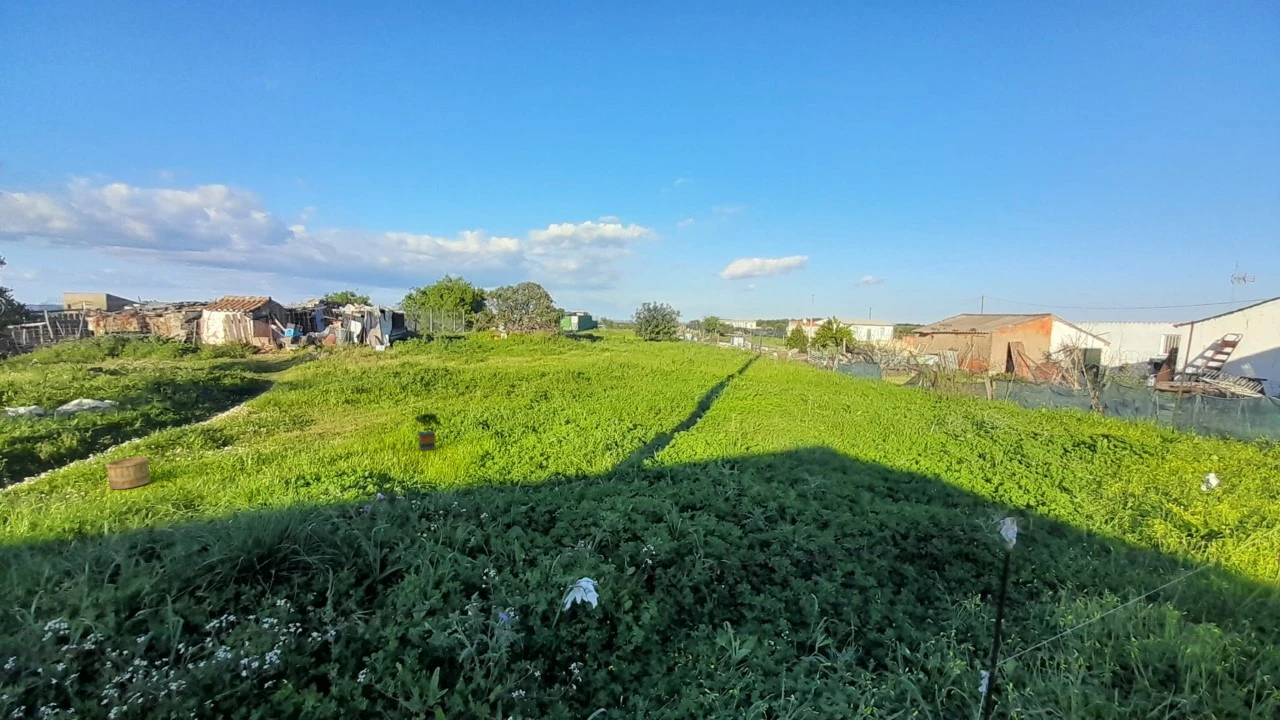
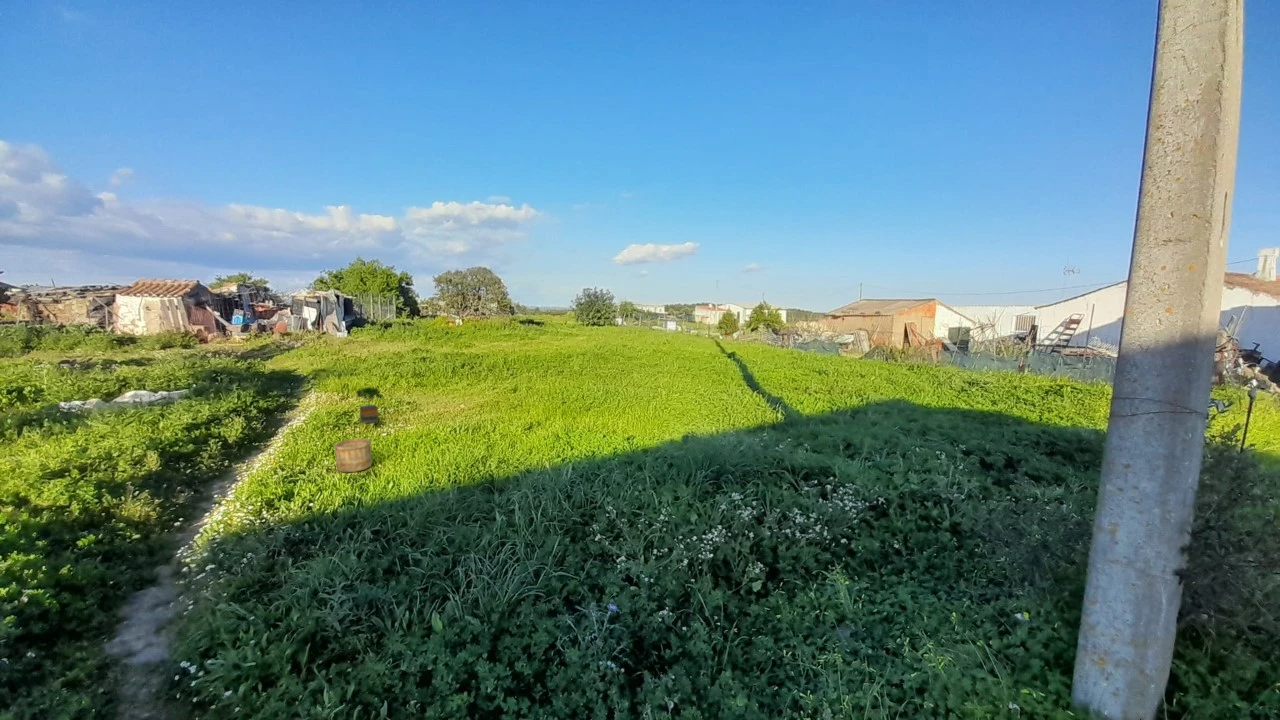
potted tree: present [415,413,440,451] -> present [356,388,382,424]

